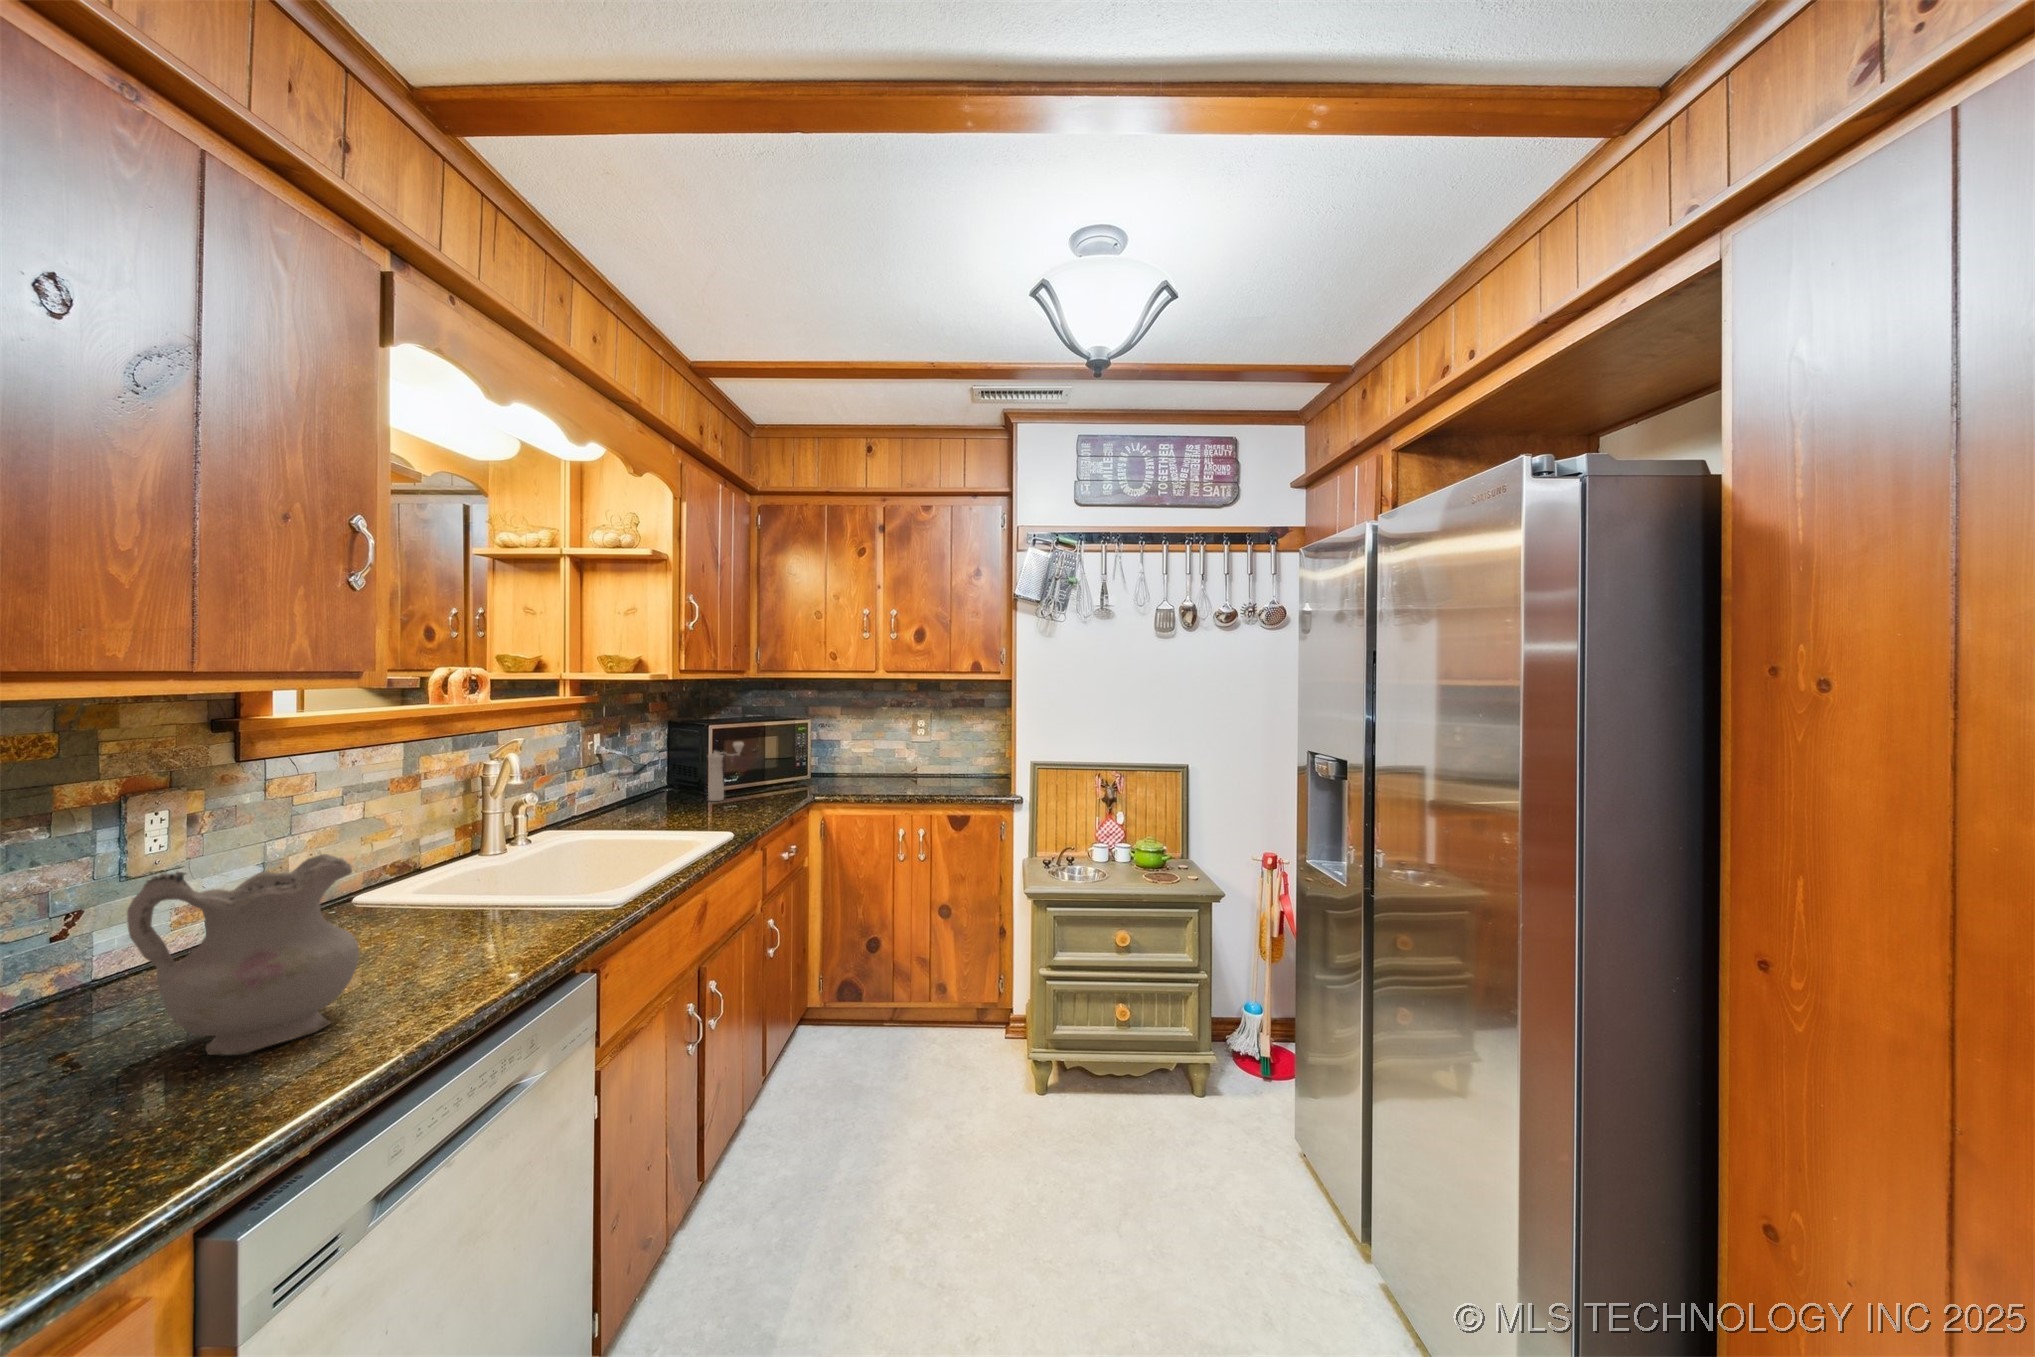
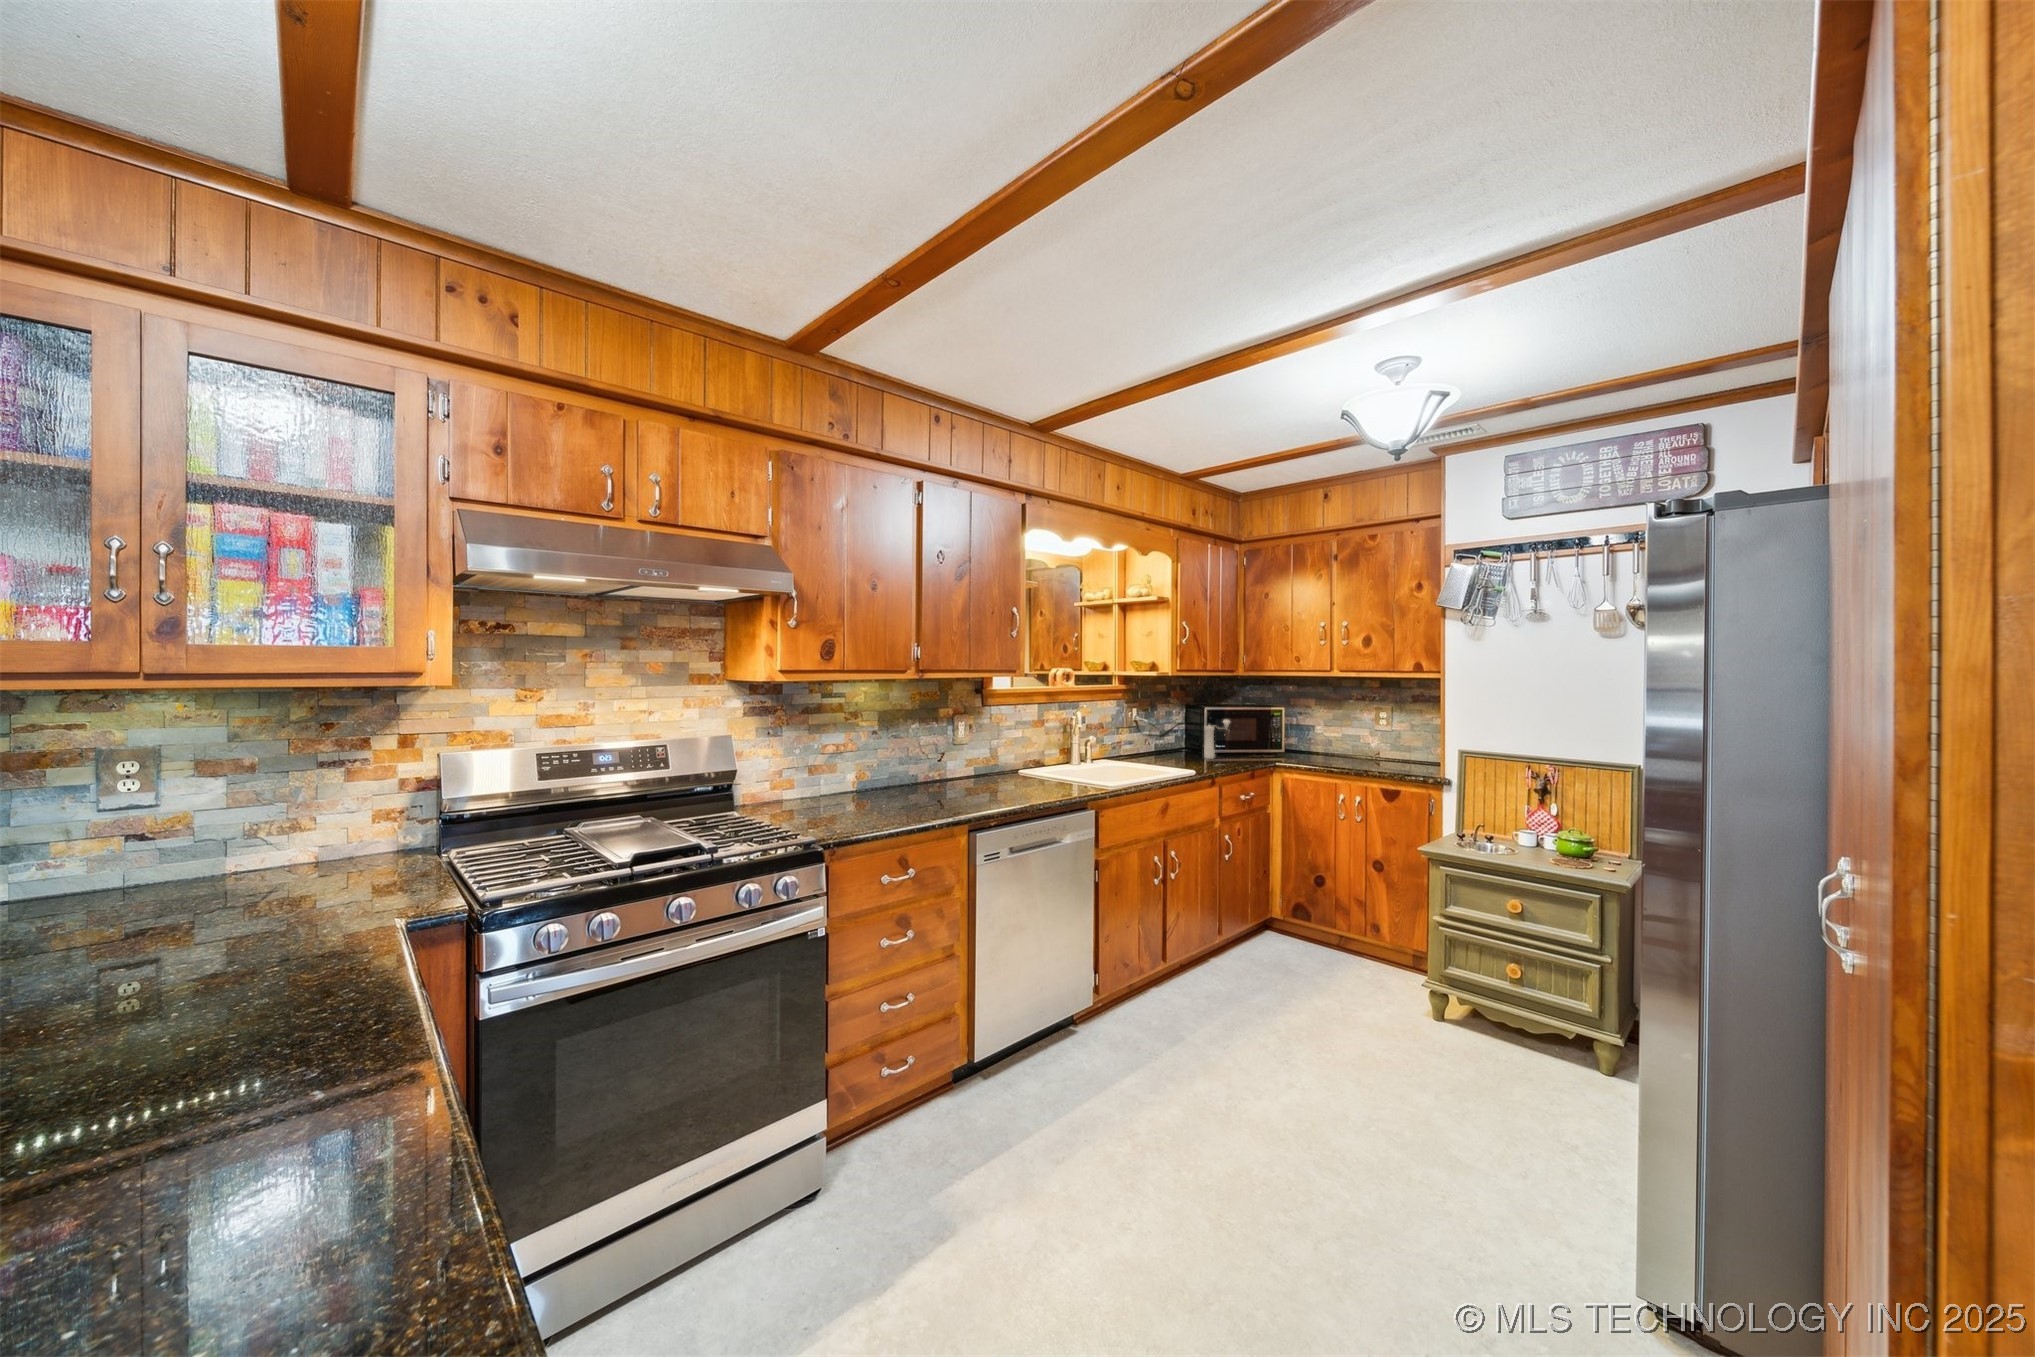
ceramic pitcher: present [127,854,359,1055] -> none [954,735,1010,799]

